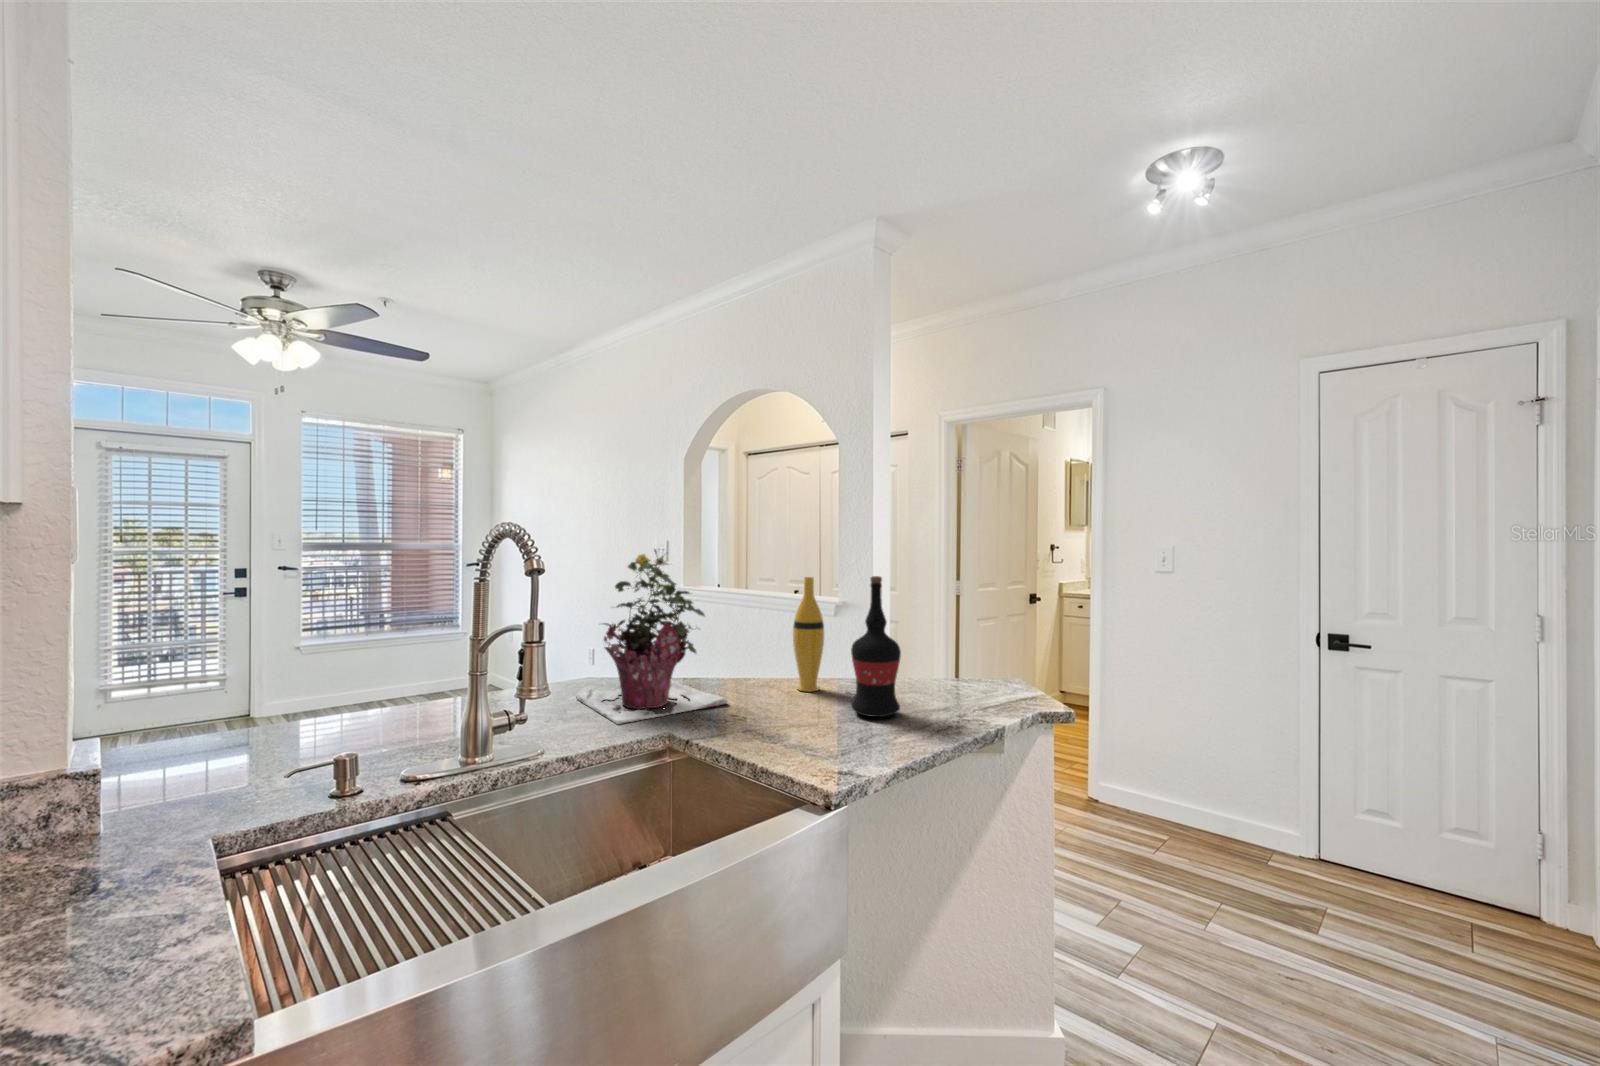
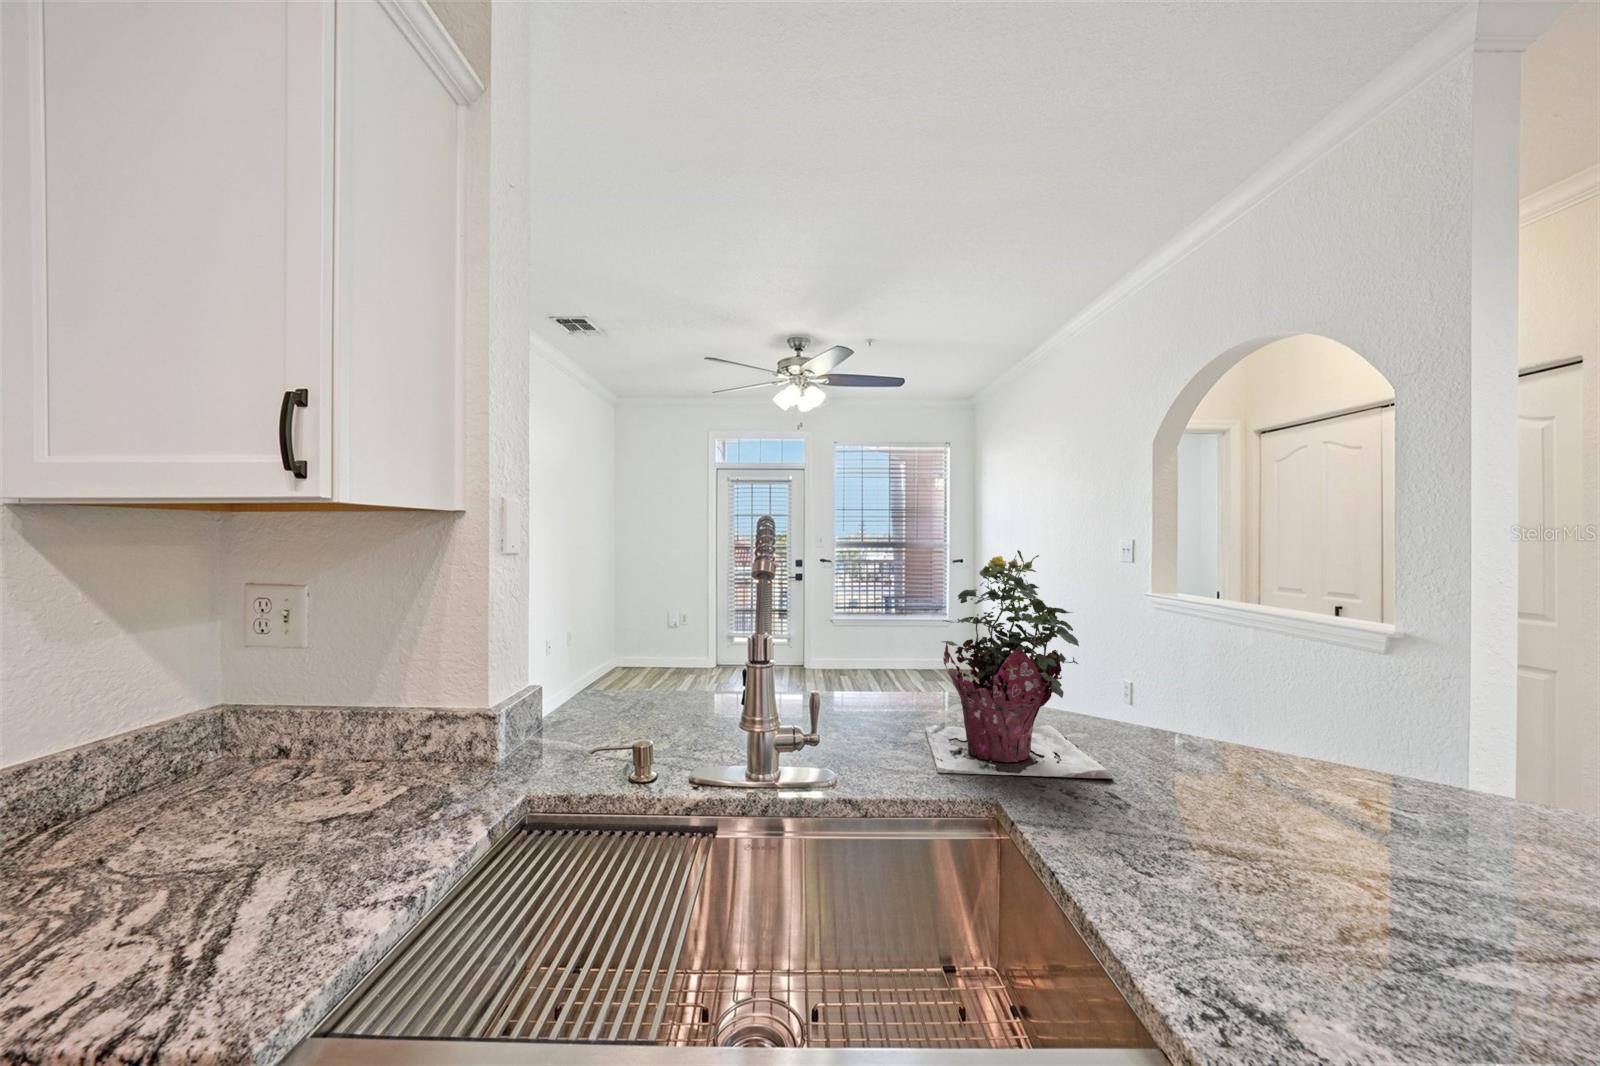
wine bottle: present [851,576,901,717] -> none [1334,598,1461,878]
vase: present [793,577,824,692] -> none [1244,599,1307,792]

